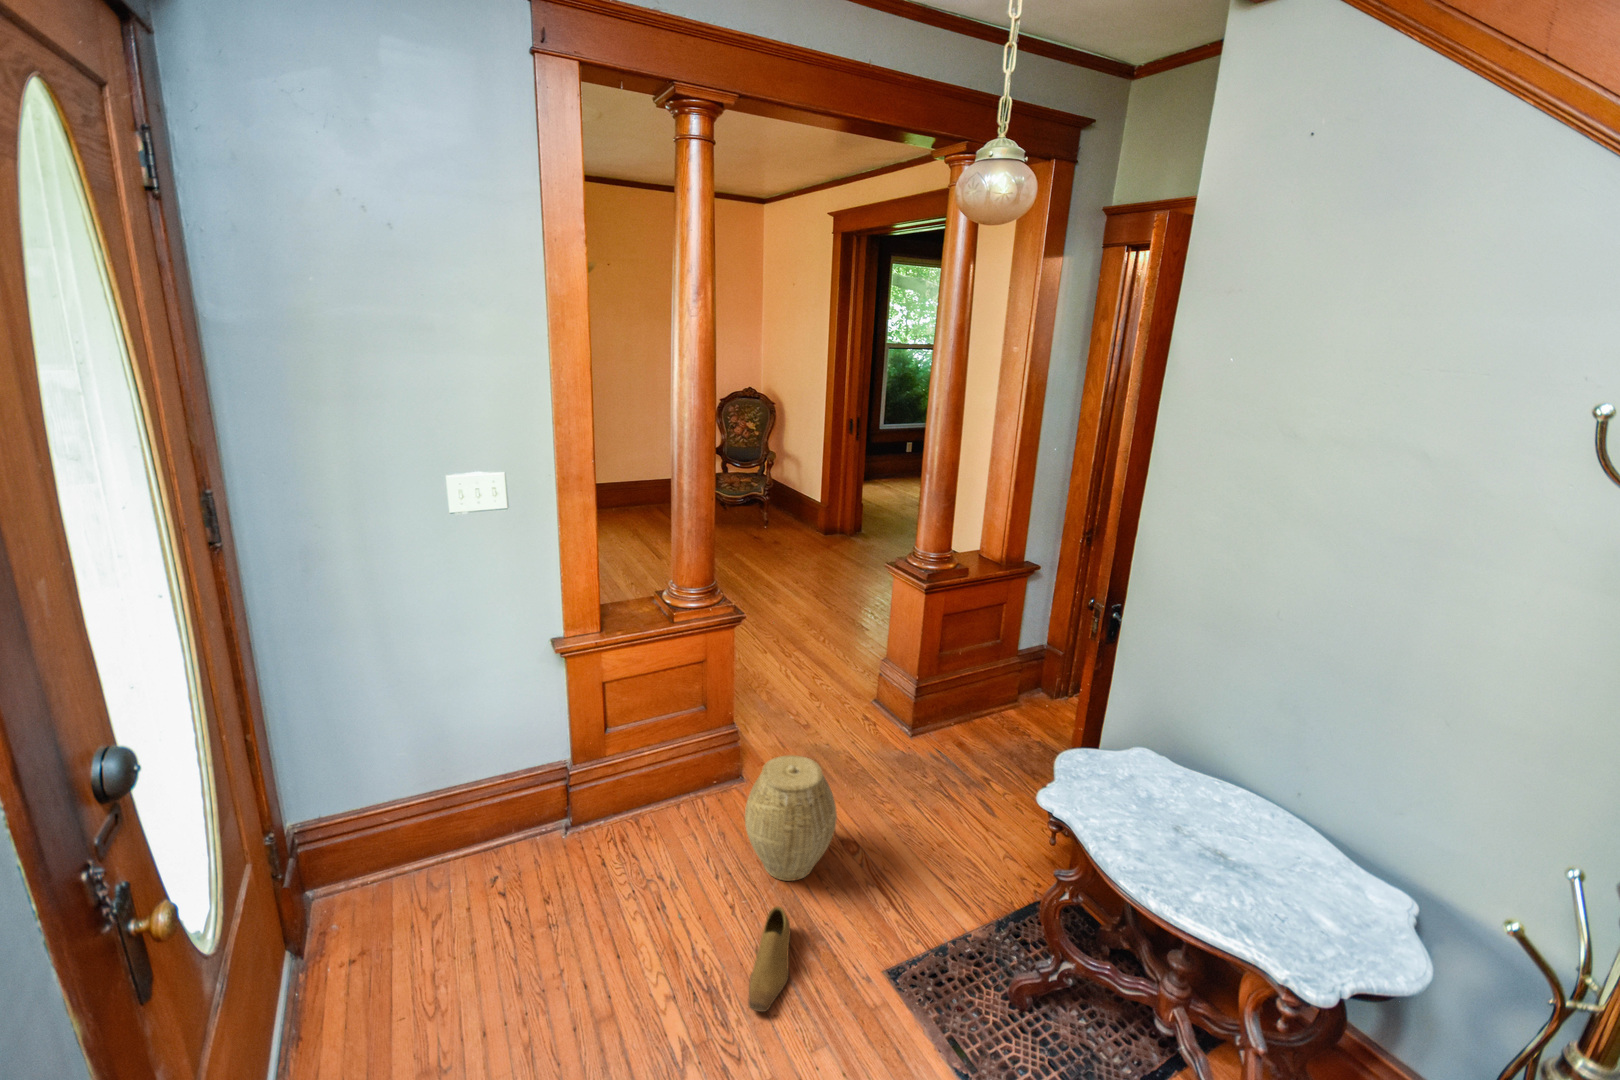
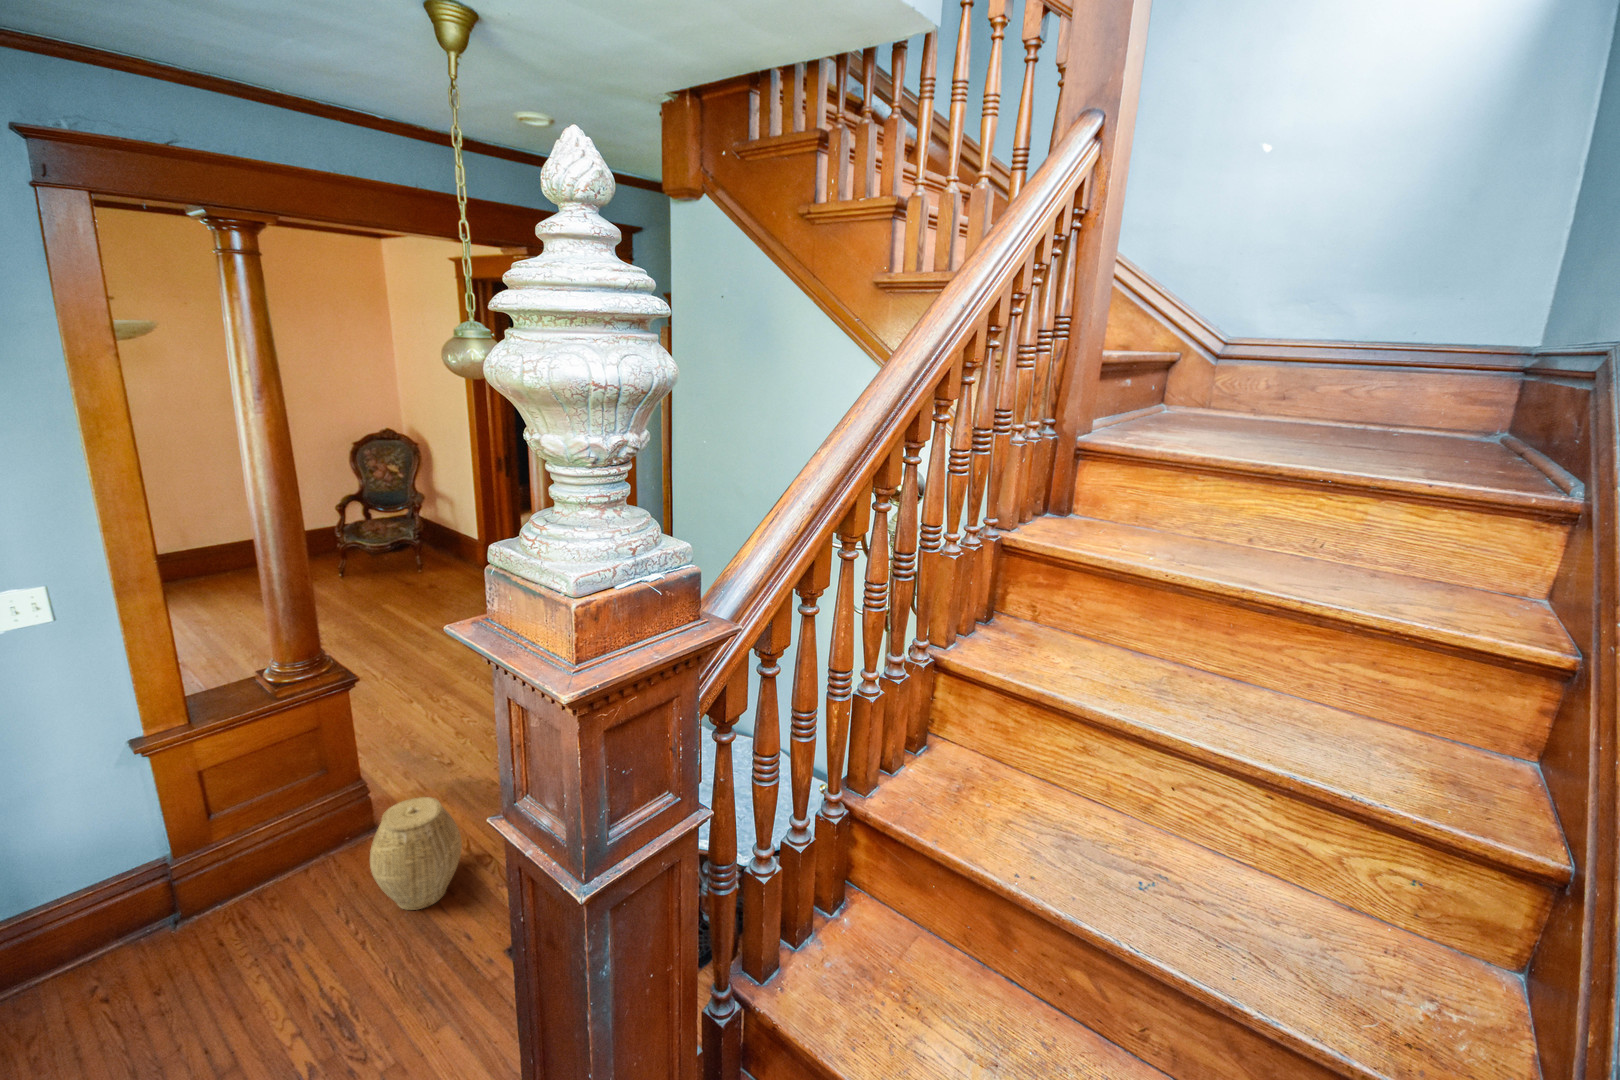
shoe: present [748,906,790,1012] -> none [372,931,418,1021]

